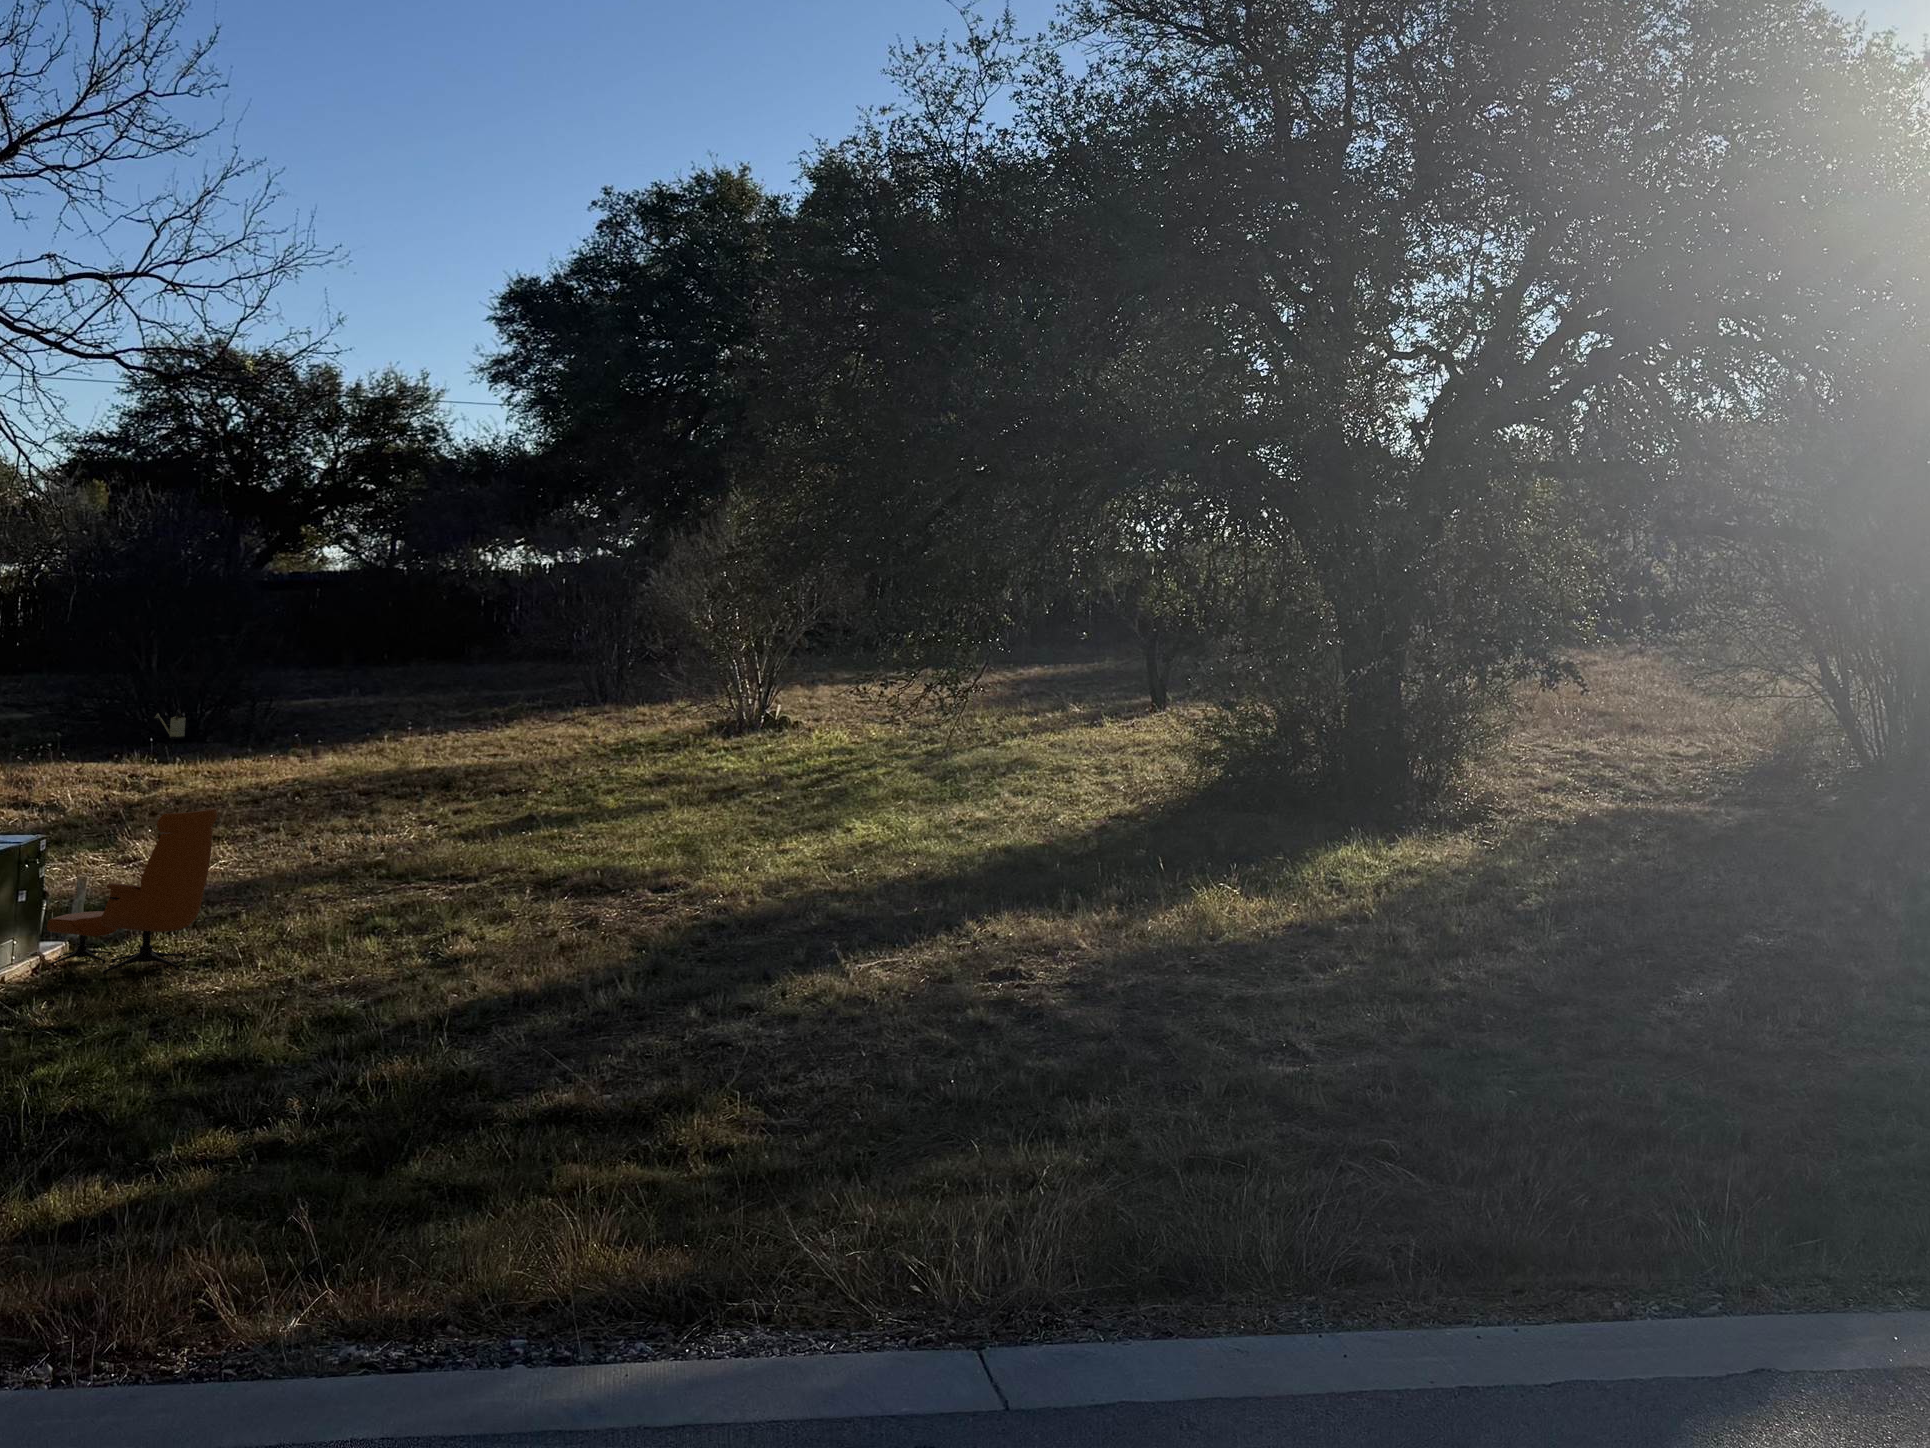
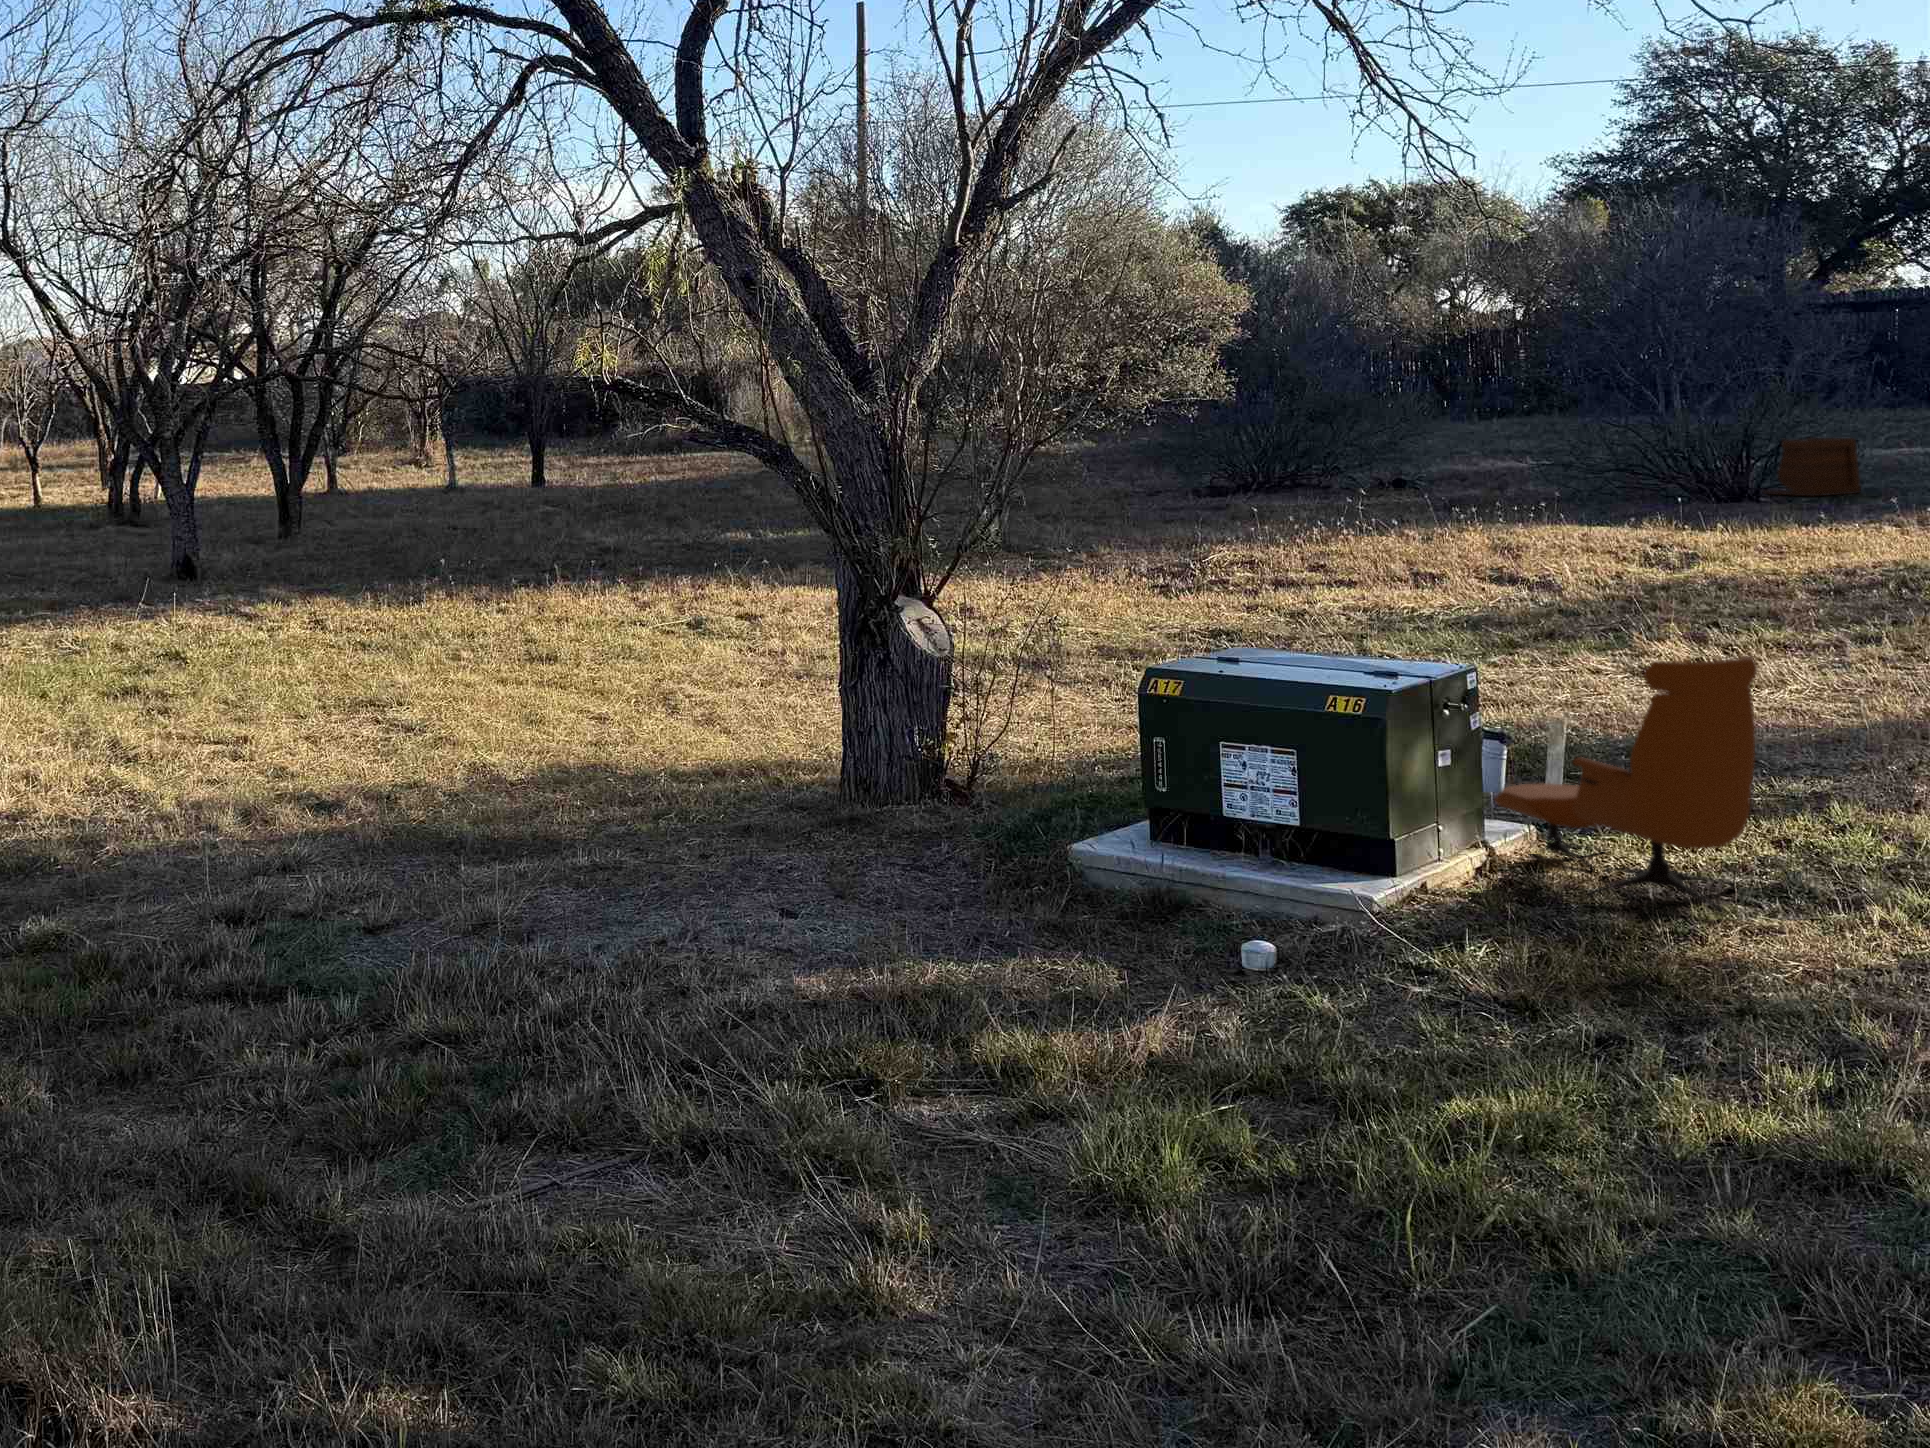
wooden crate: none [208,690,277,737] -> present [1764,437,1861,496]
watering can: present [154,710,186,739] -> none [1683,461,1732,496]

